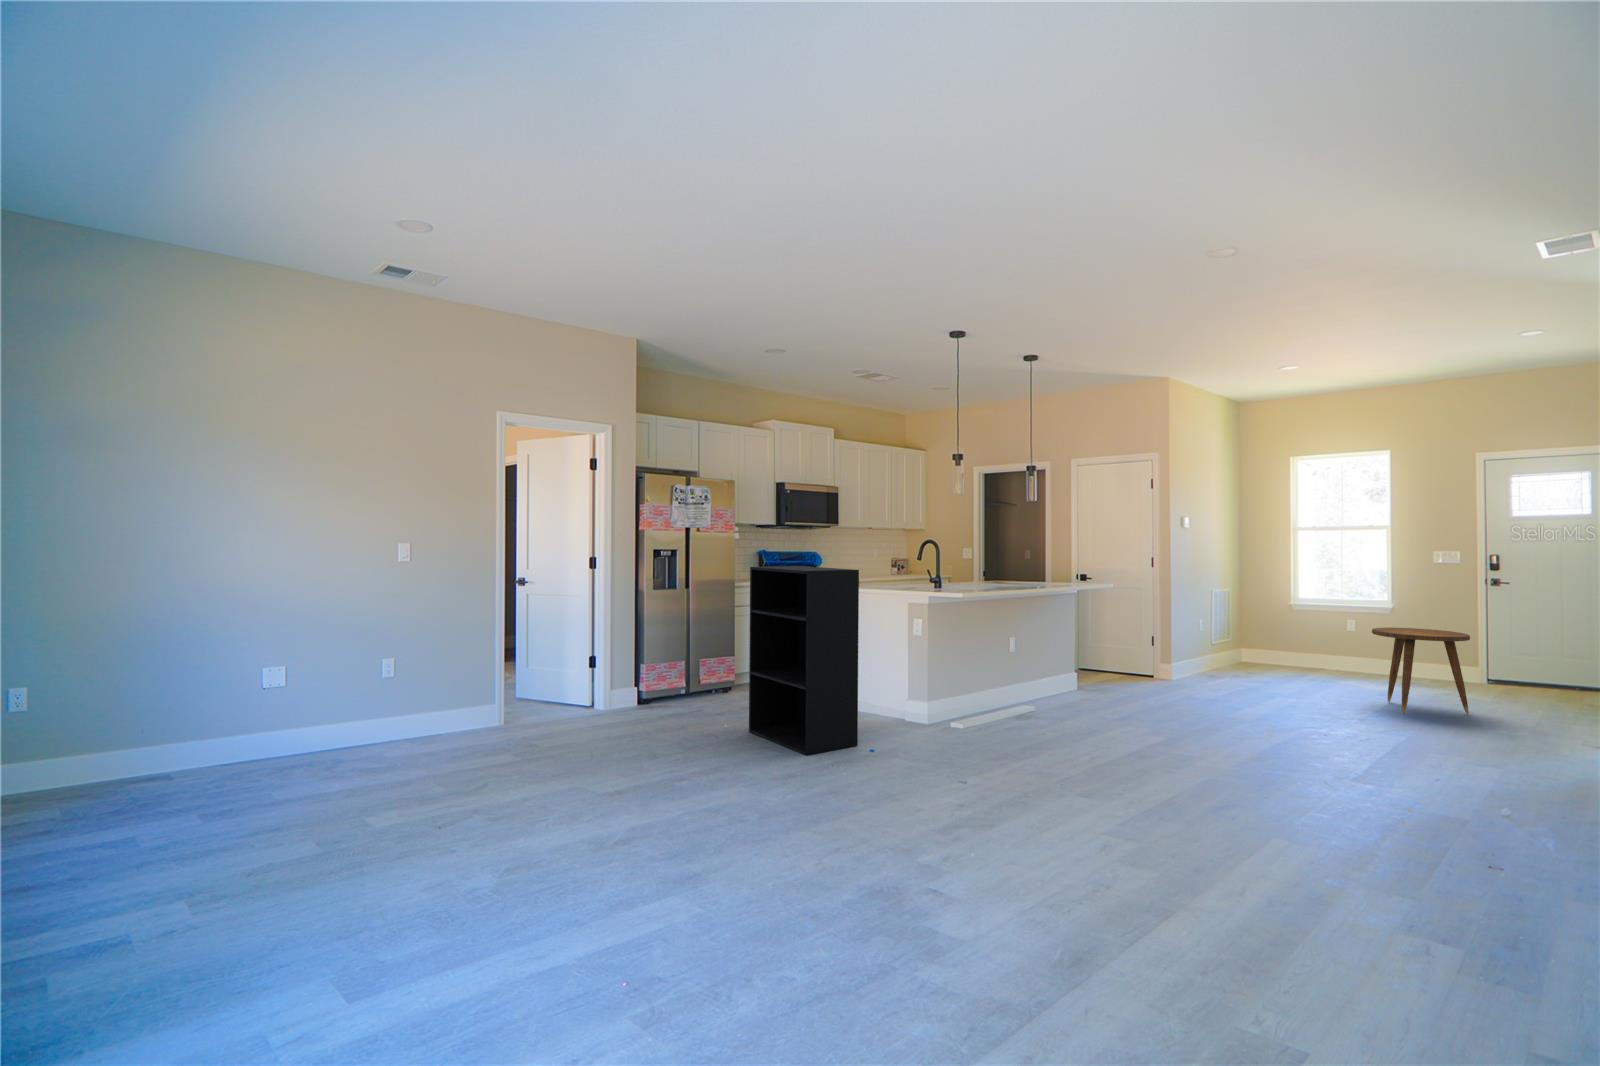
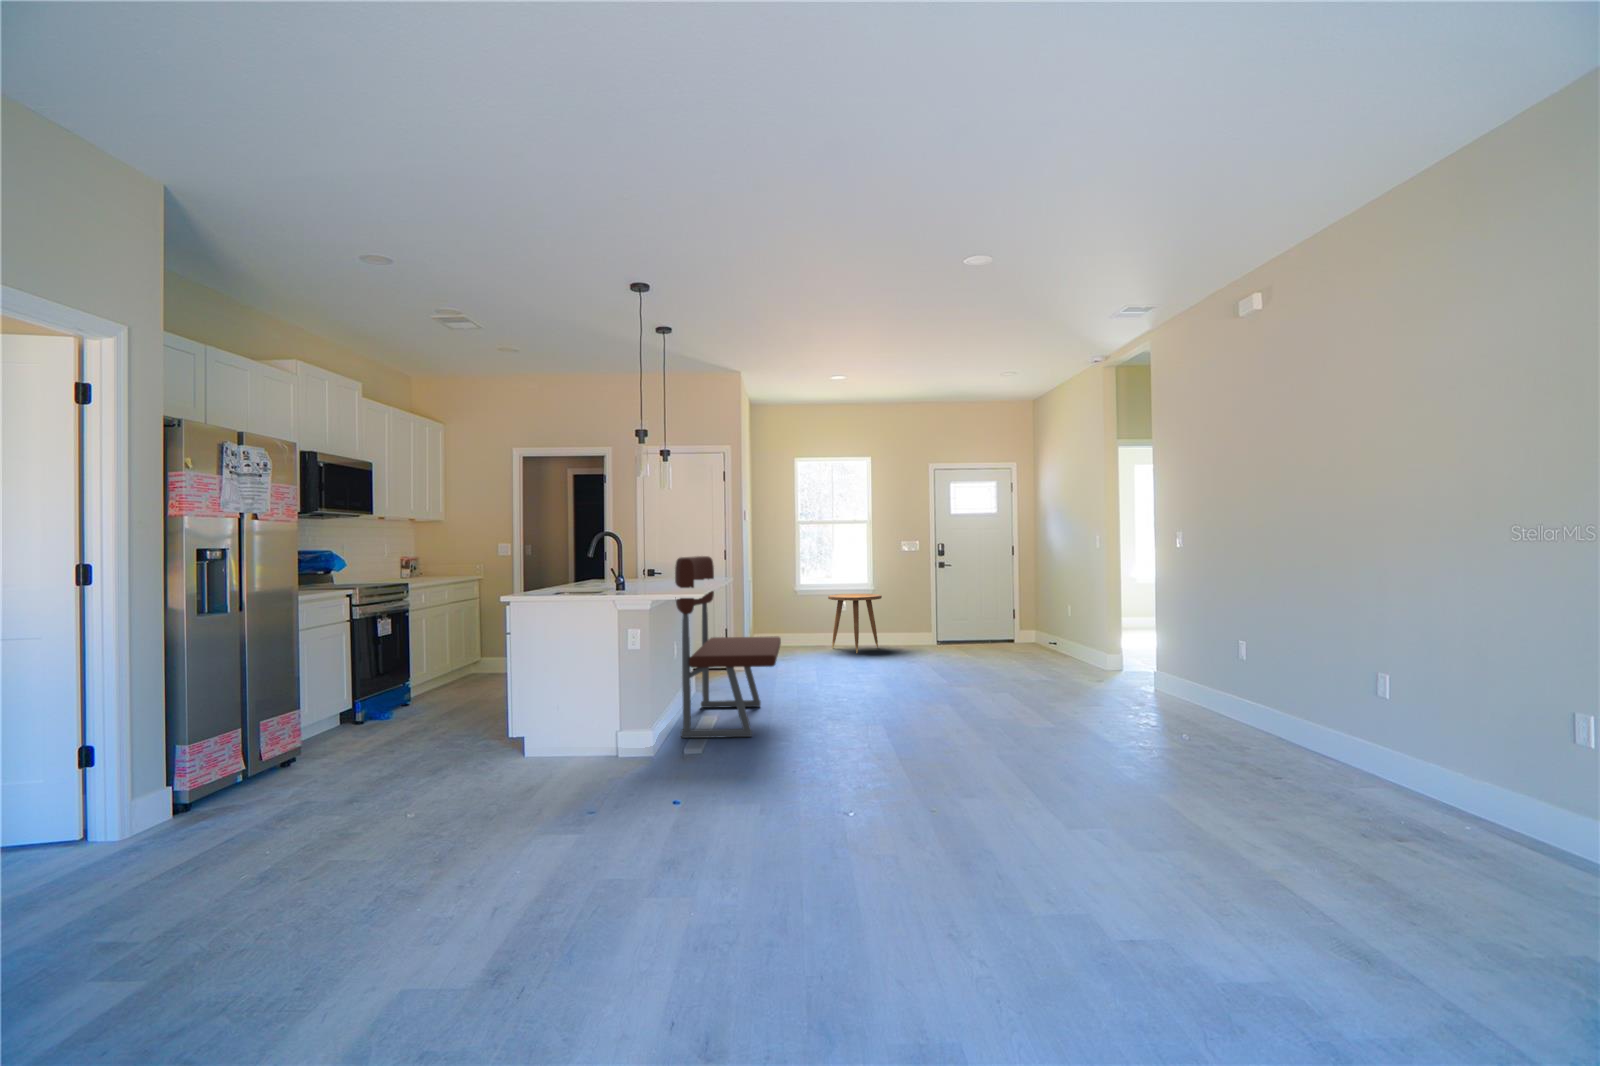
bookshelf: present [749,566,859,755] -> none [462,561,621,790]
bench: none [944,568,1115,757] -> present [675,556,781,738]

